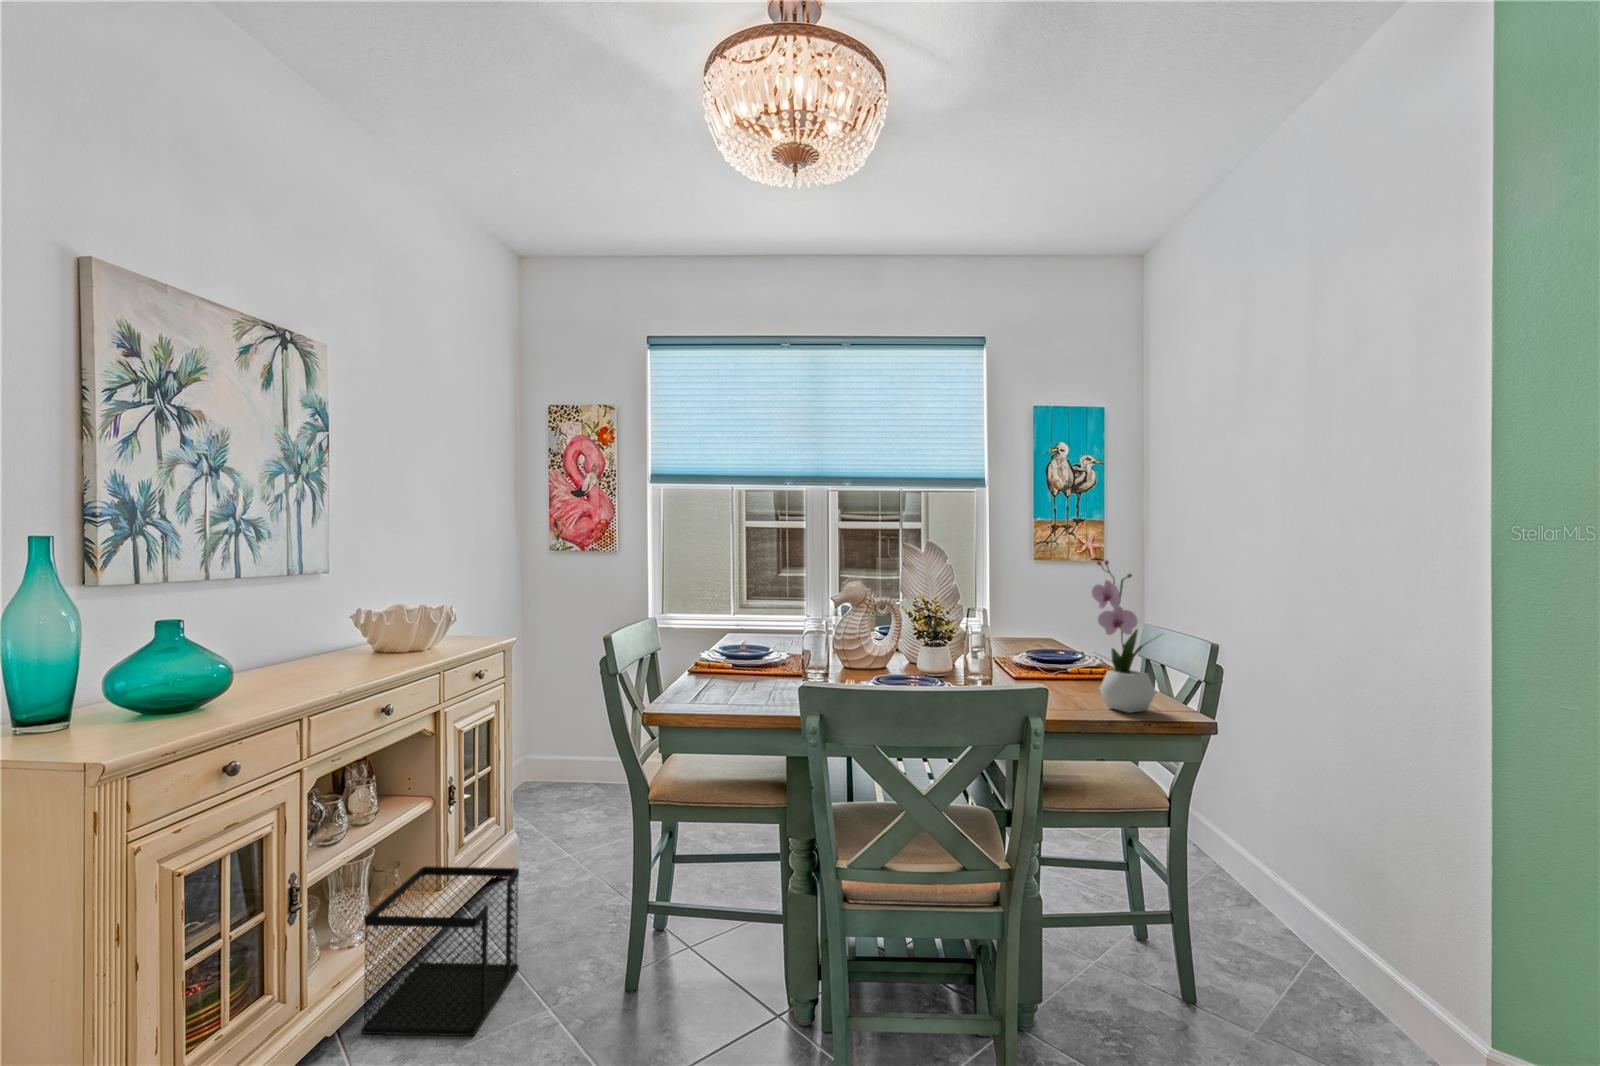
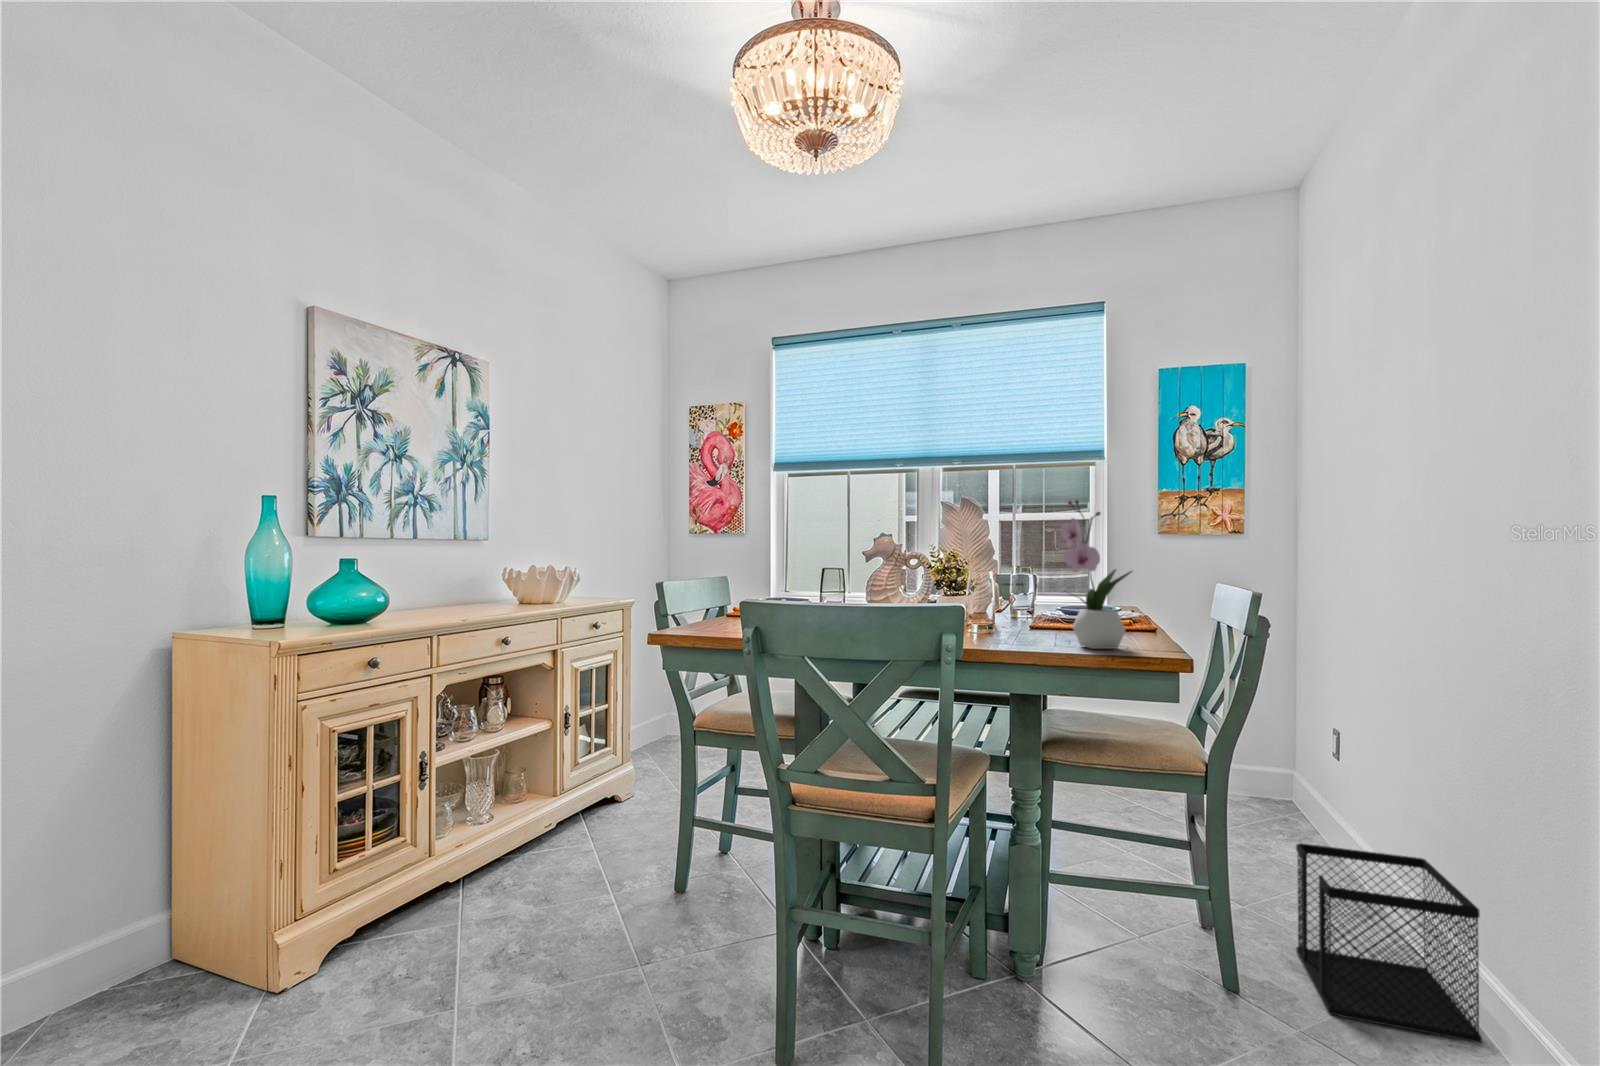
wastebasket: present [362,866,519,1036] -> present [1296,843,1482,1043]

